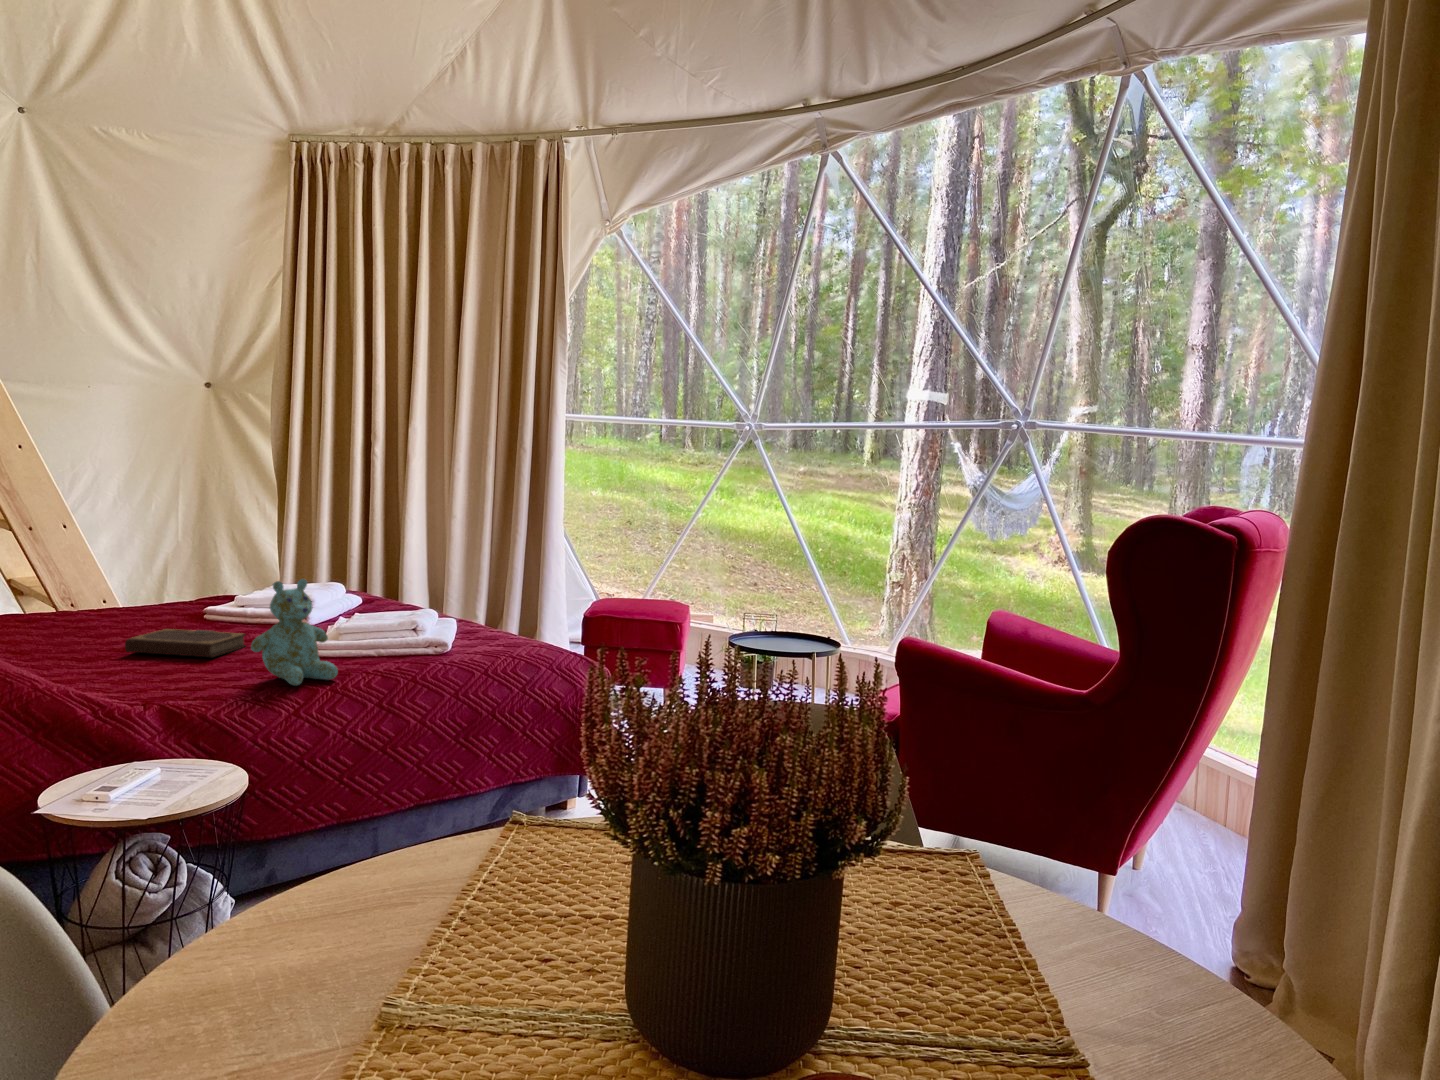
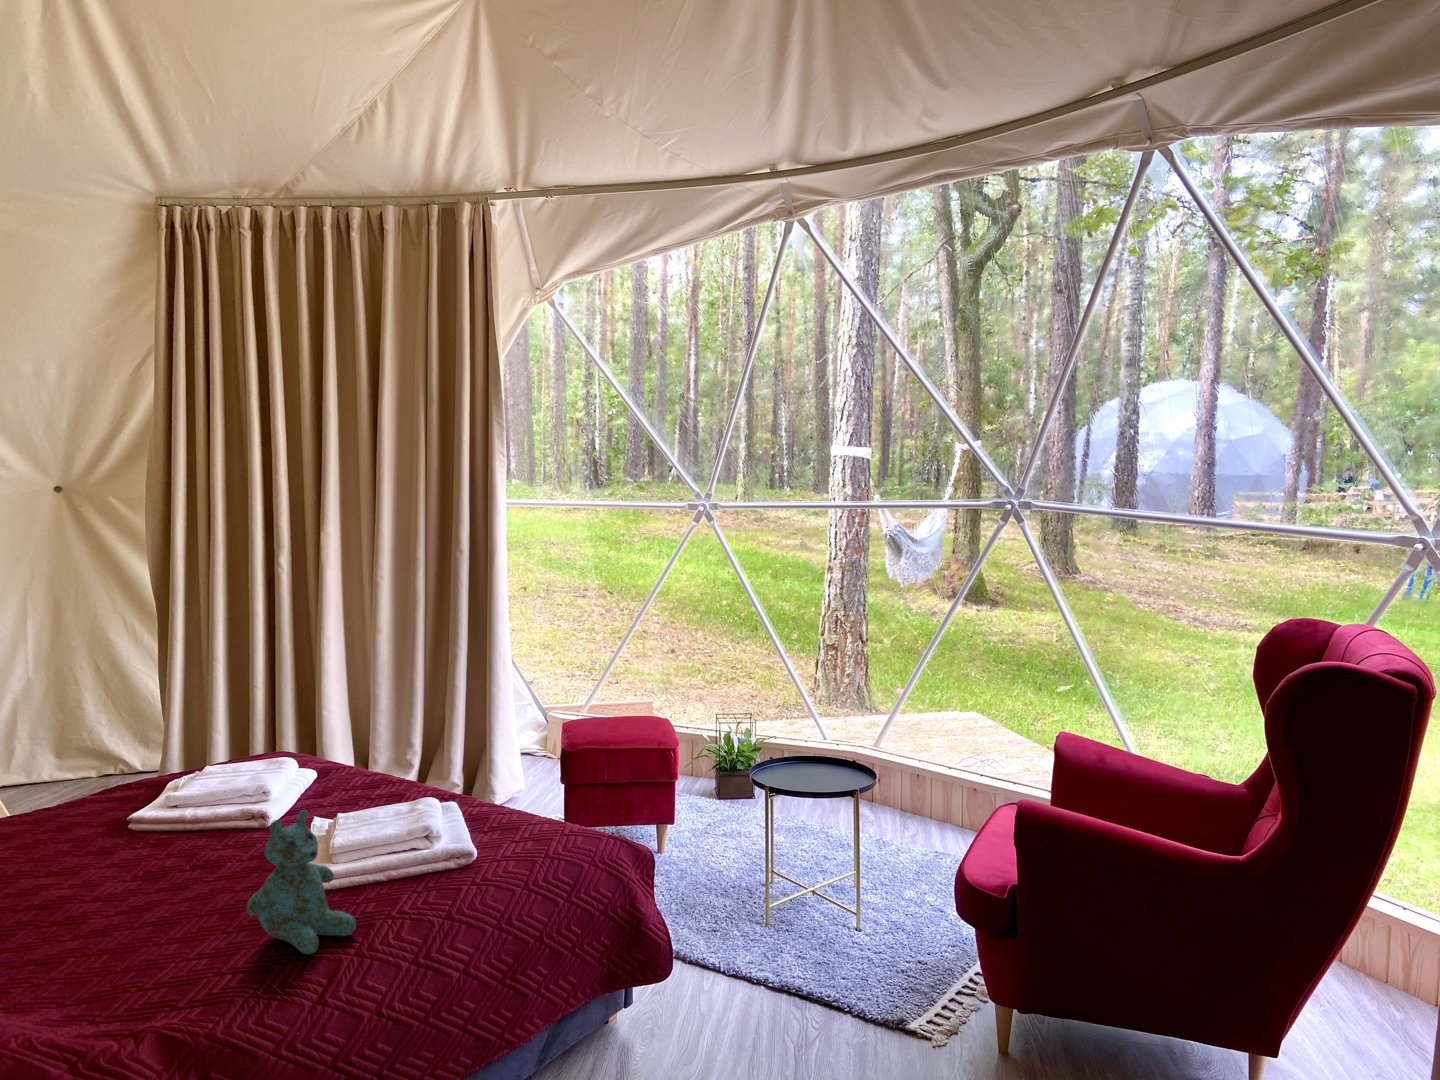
notebook: present [125,629,245,657] -> none [55,861,209,908]

